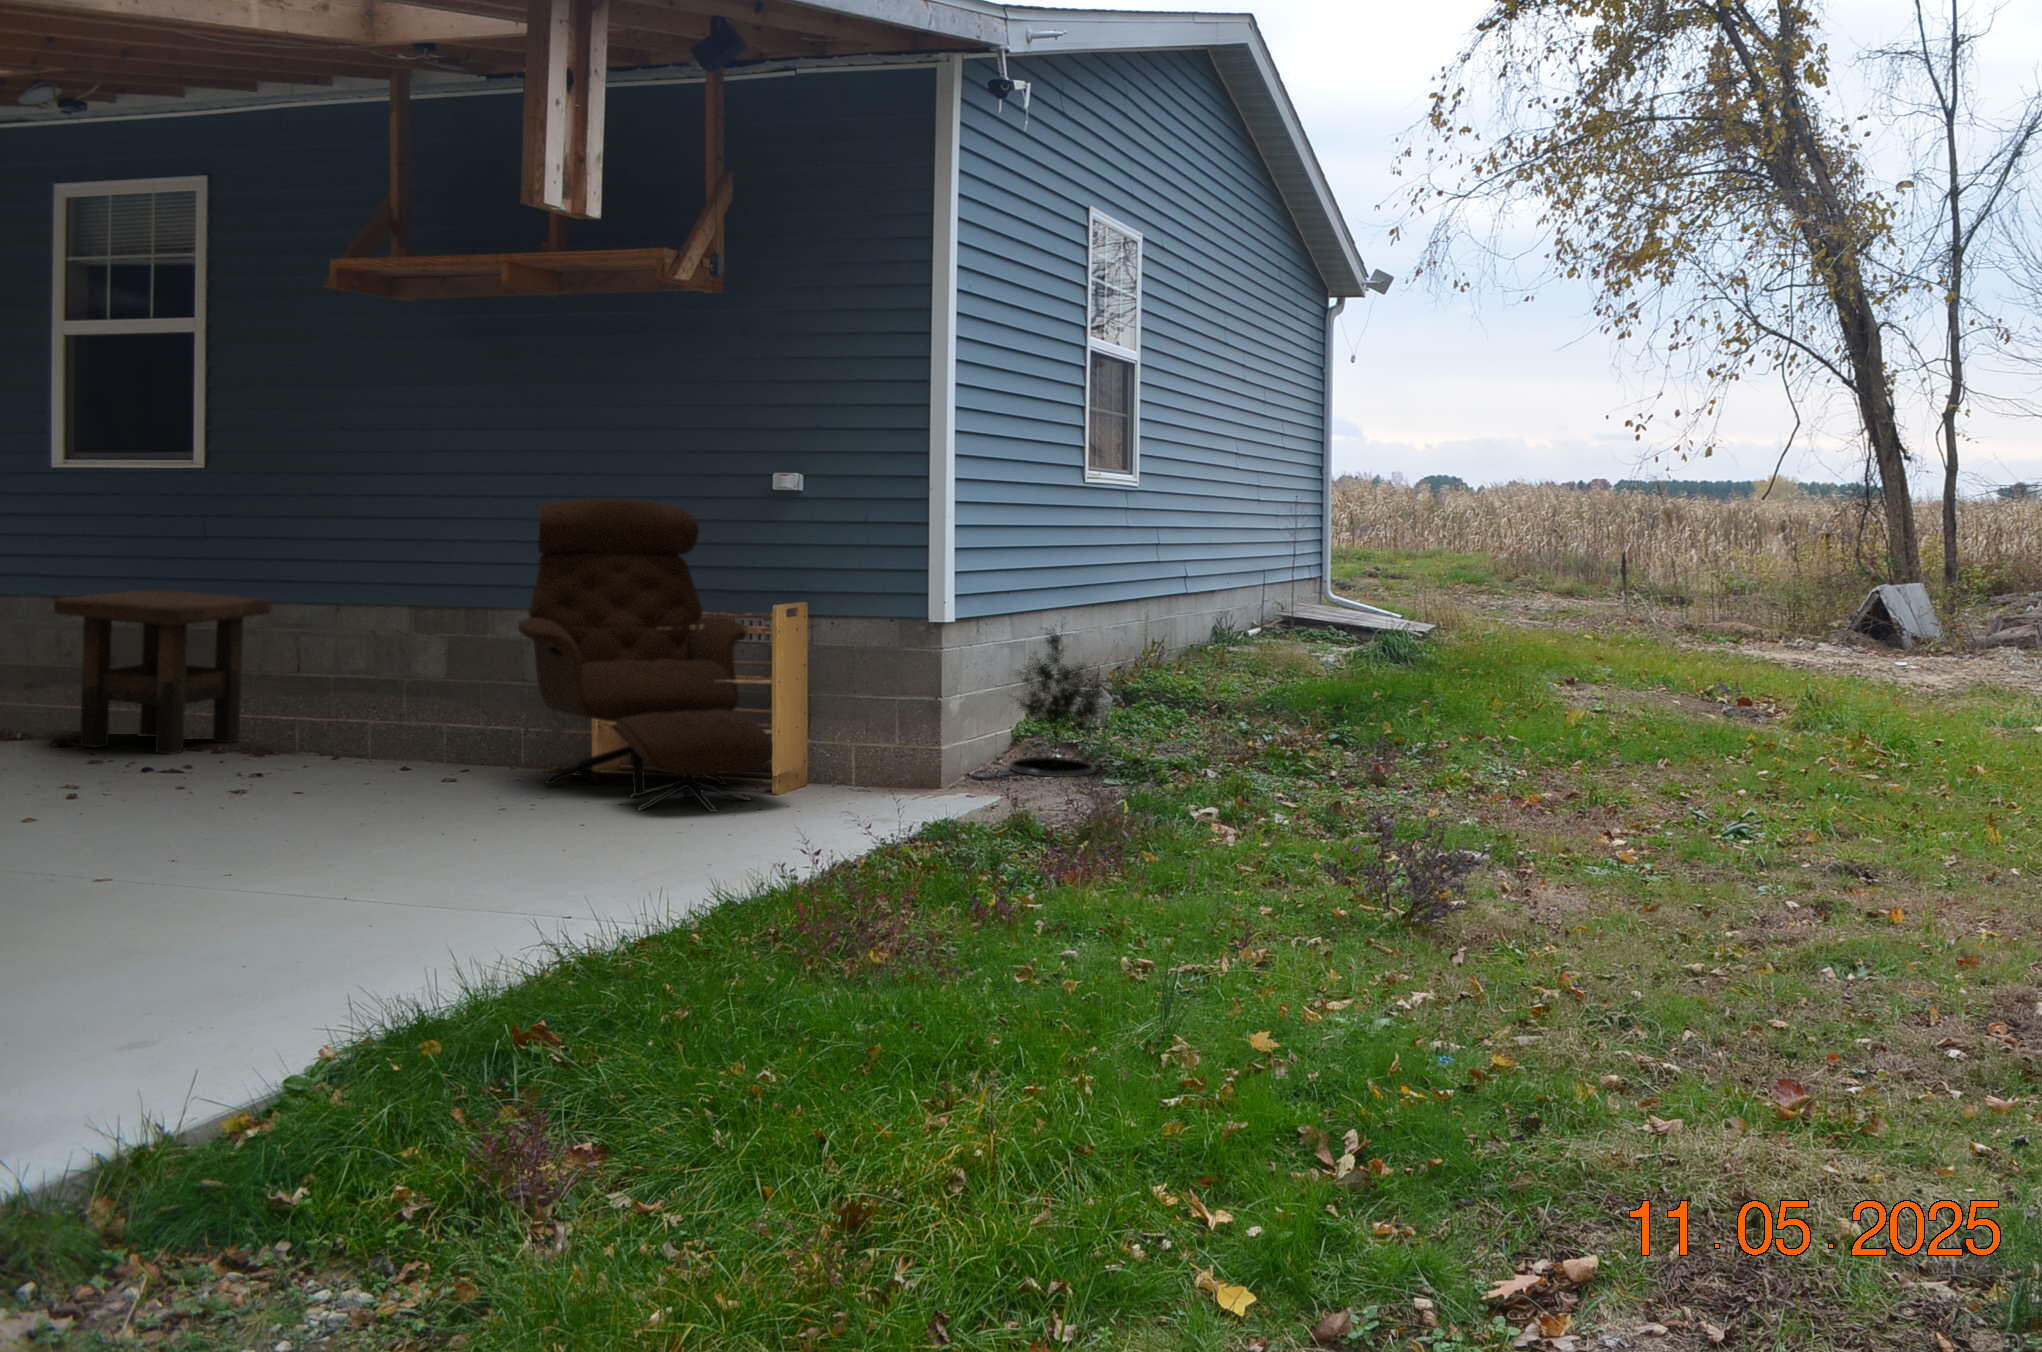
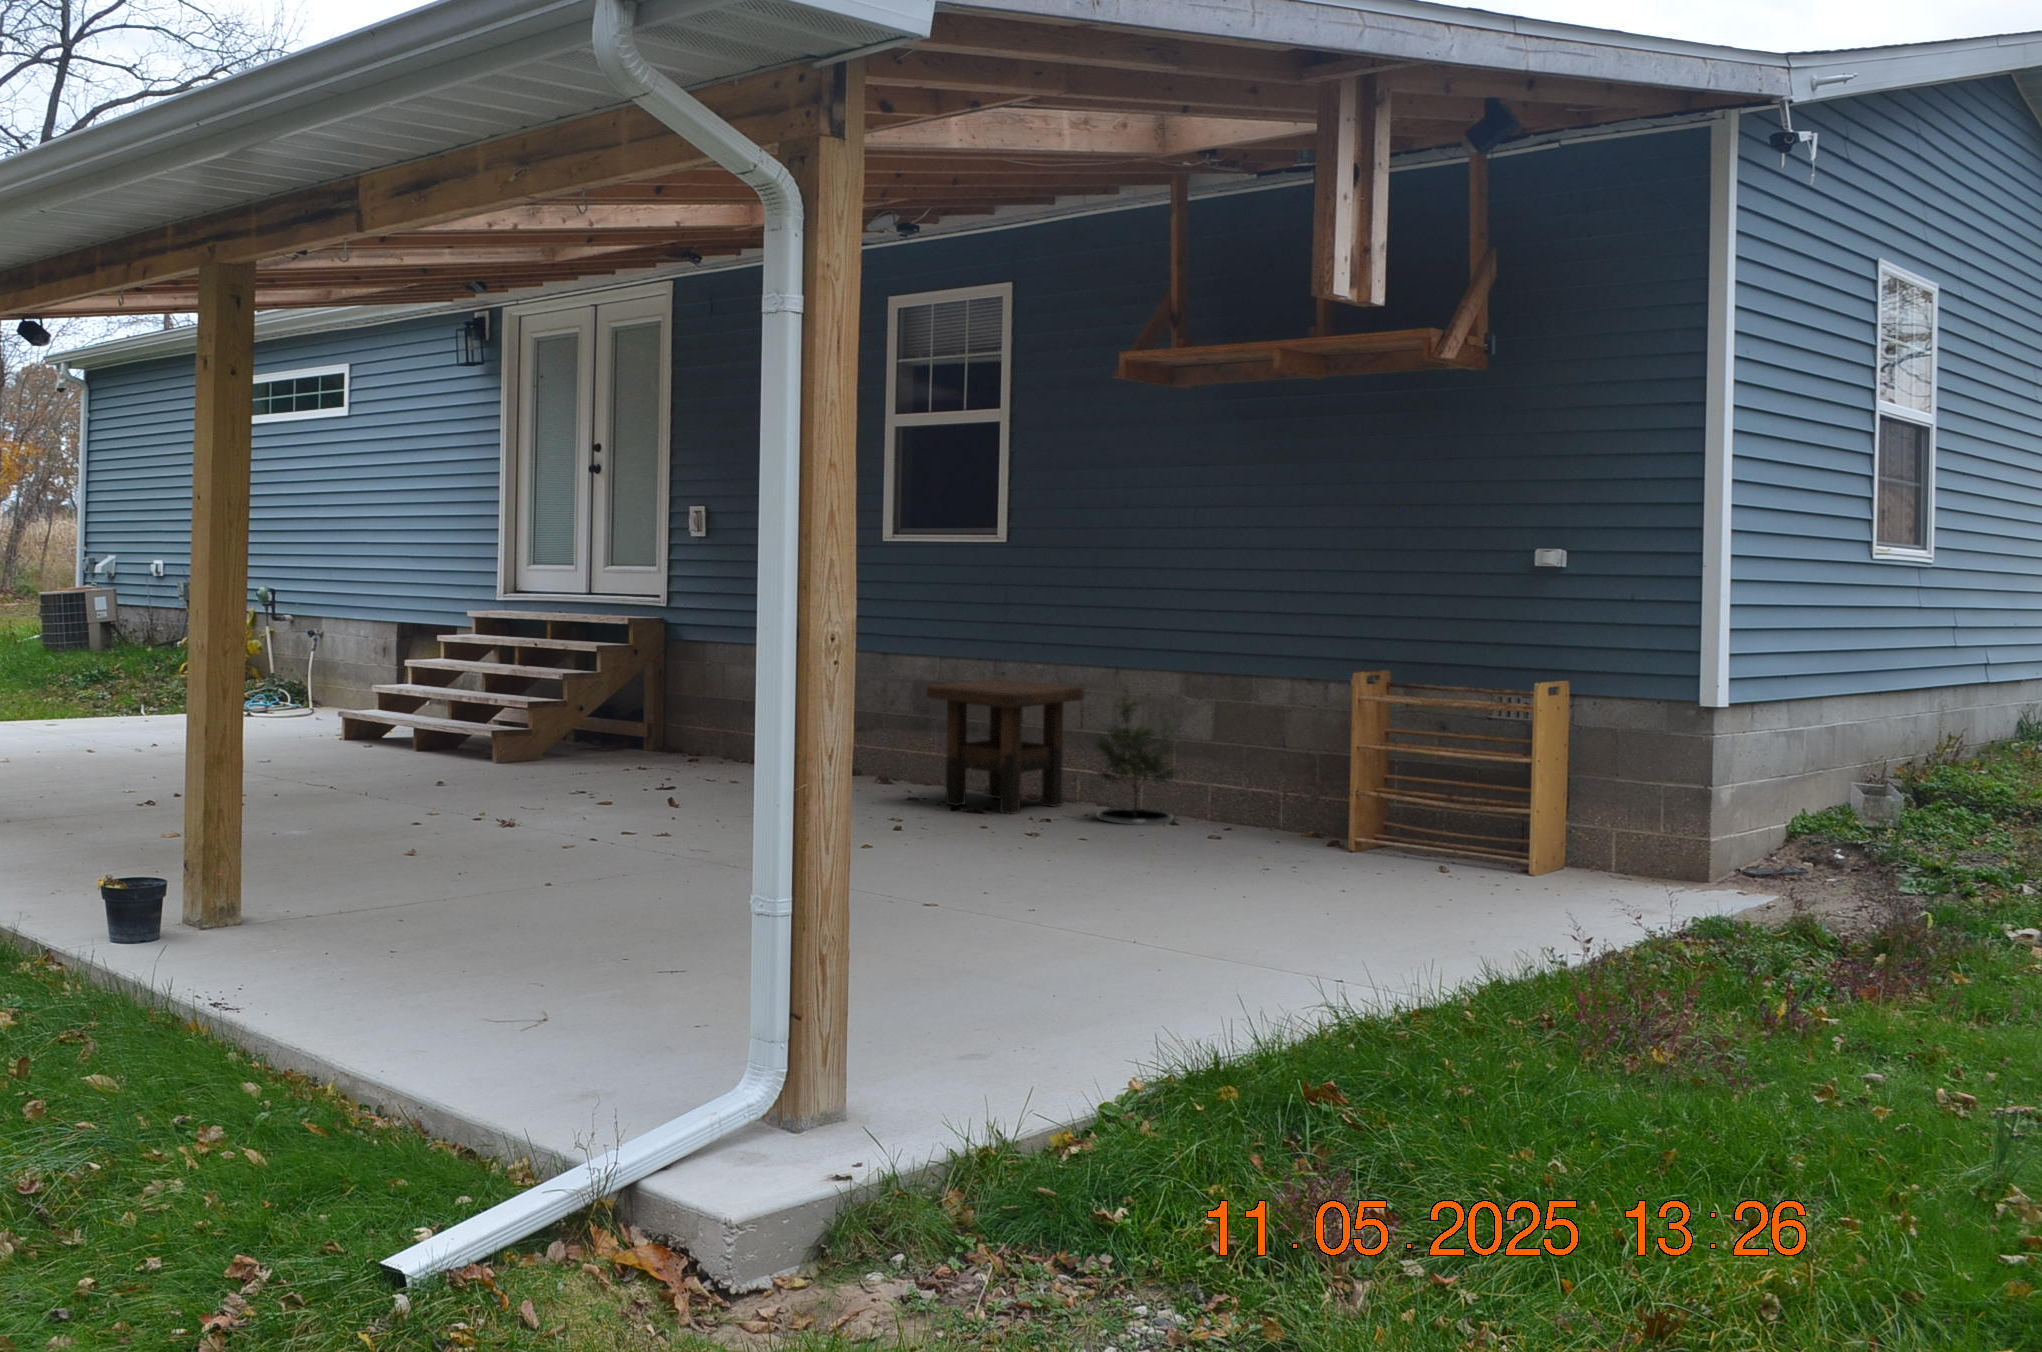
lounge chair: present [518,499,773,812] -> none [1287,599,1530,896]
potted tree: present [1009,623,1110,777] -> present [1094,686,1178,825]

